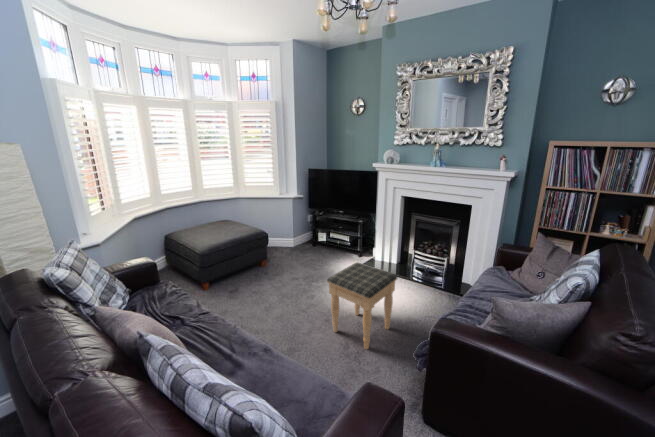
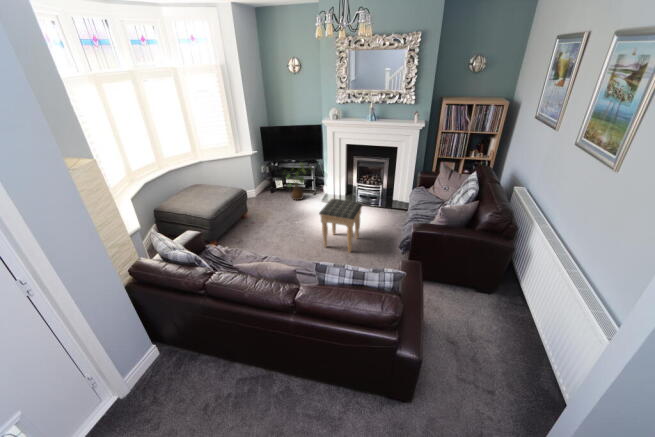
house plant: none [321,215,358,260] -> present [288,163,305,200]

